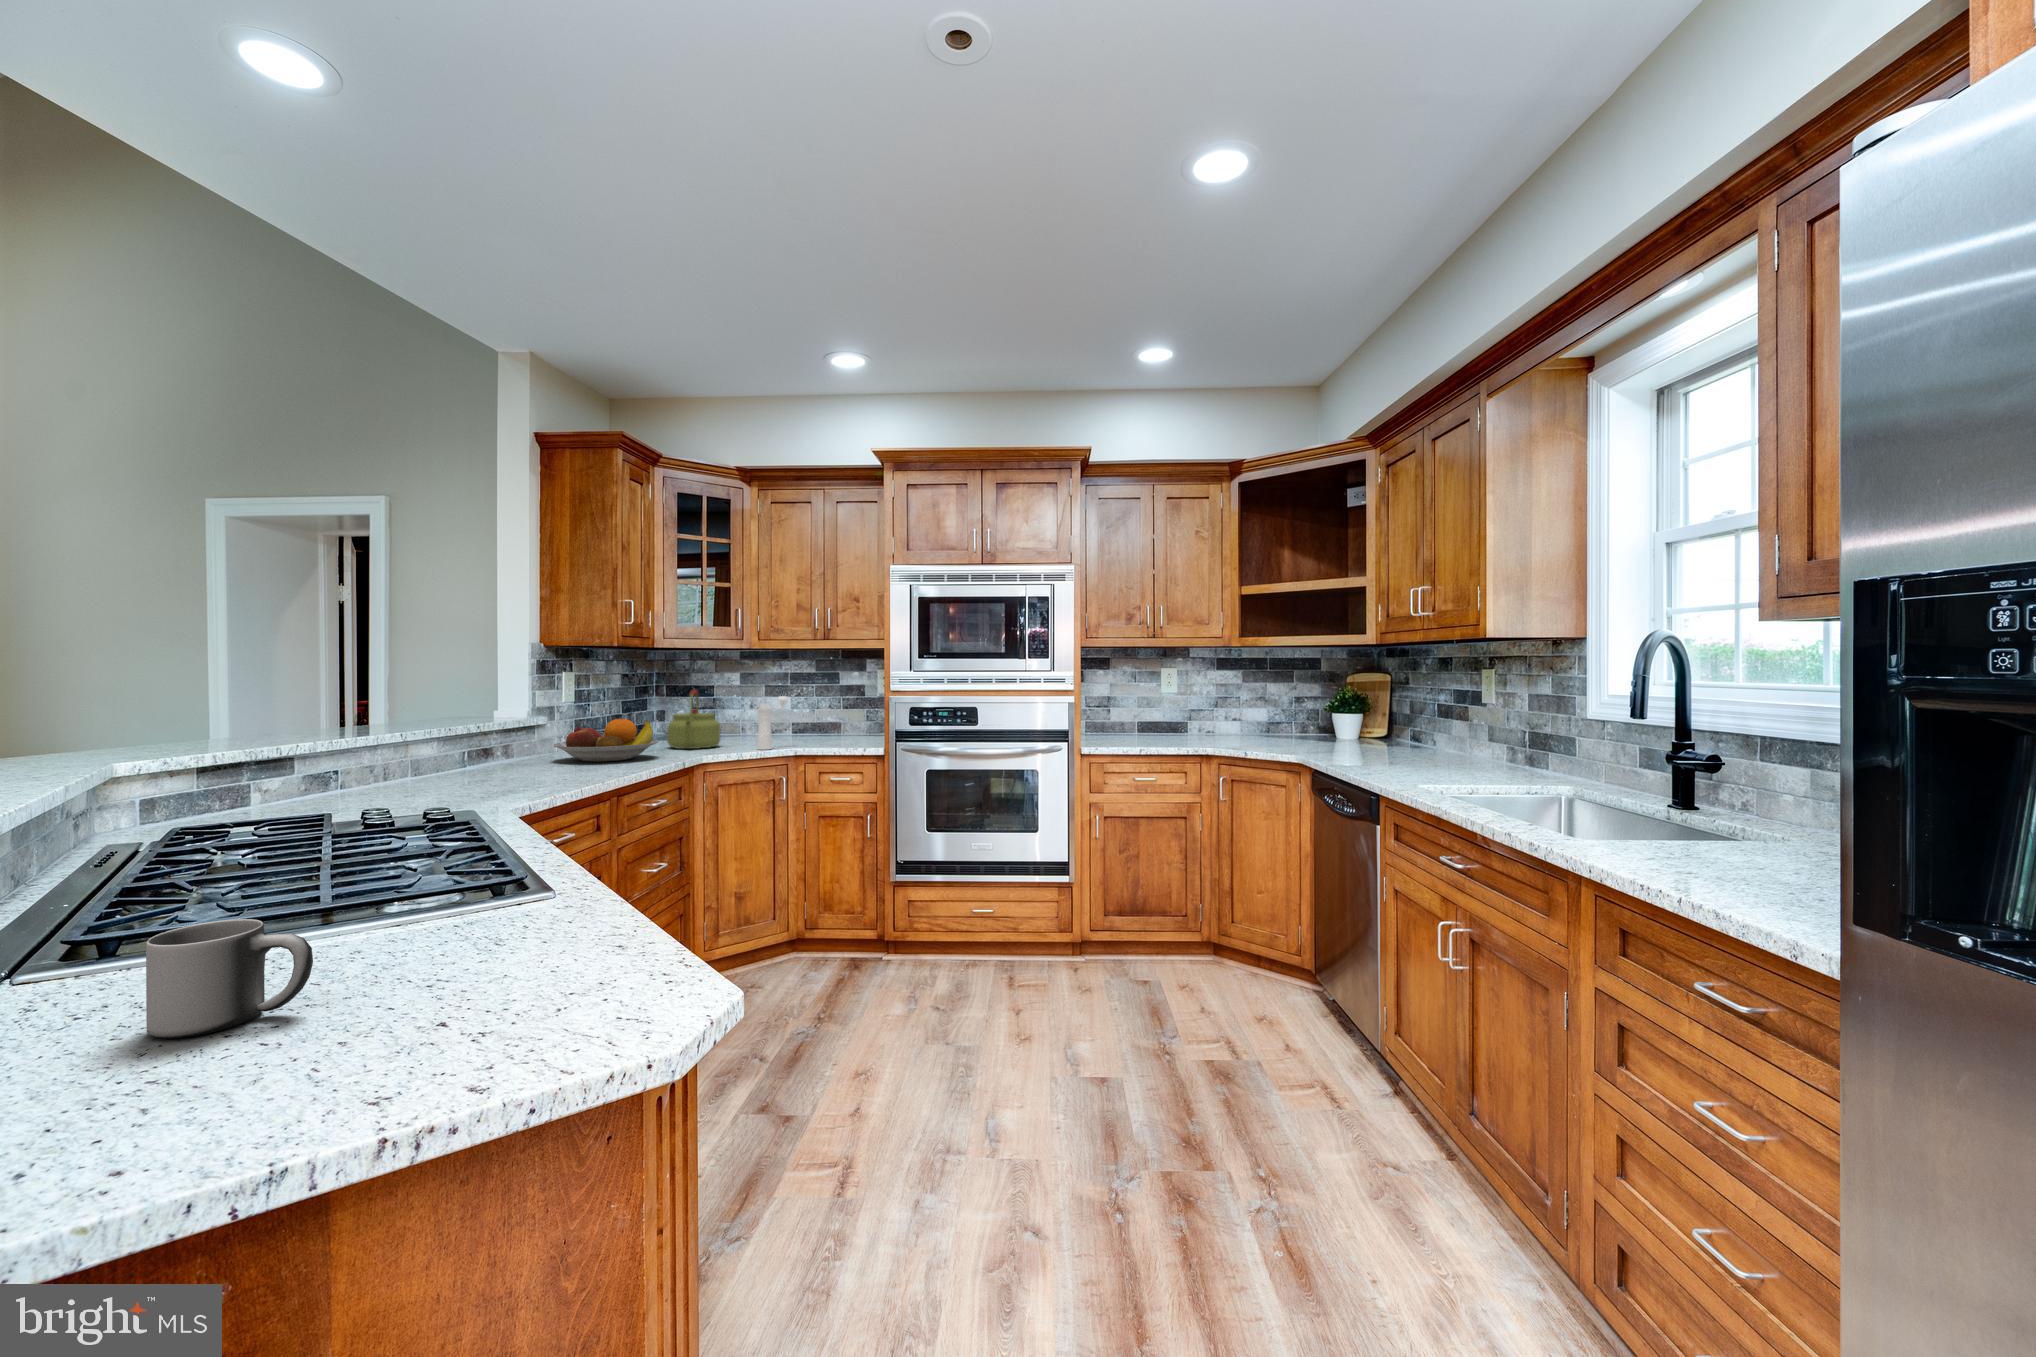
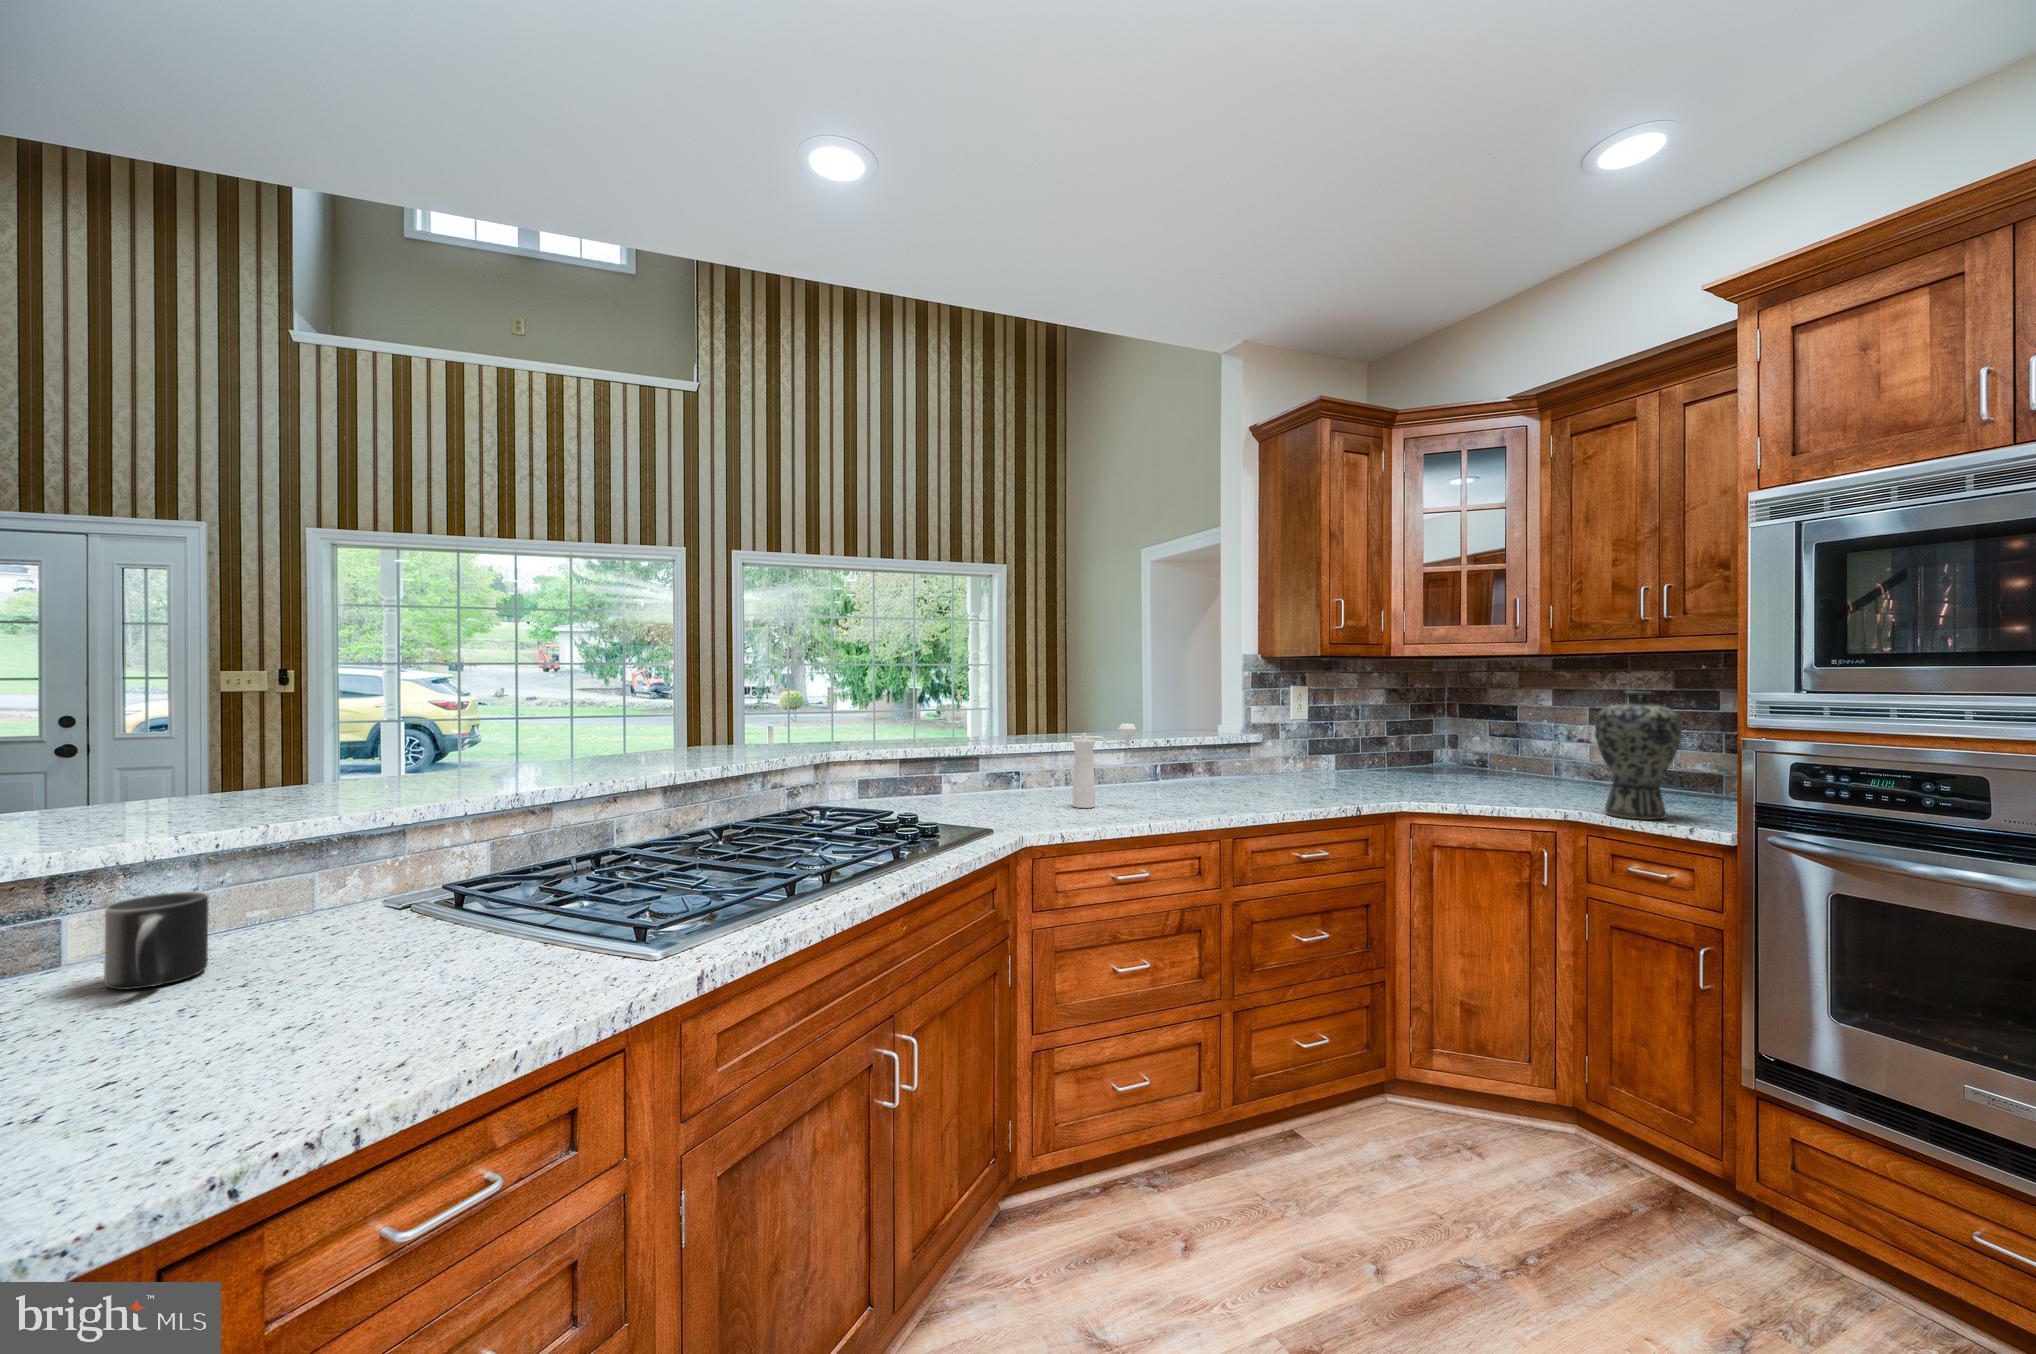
vase: none [812,674,854,749] -> present [1595,691,1682,820]
kettle: present [667,690,721,749] -> none [1396,710,1471,791]
pepper mill: present [757,696,788,750] -> present [1072,724,1136,808]
fruit bowl: present [553,719,658,762] -> none [1227,743,1345,794]

